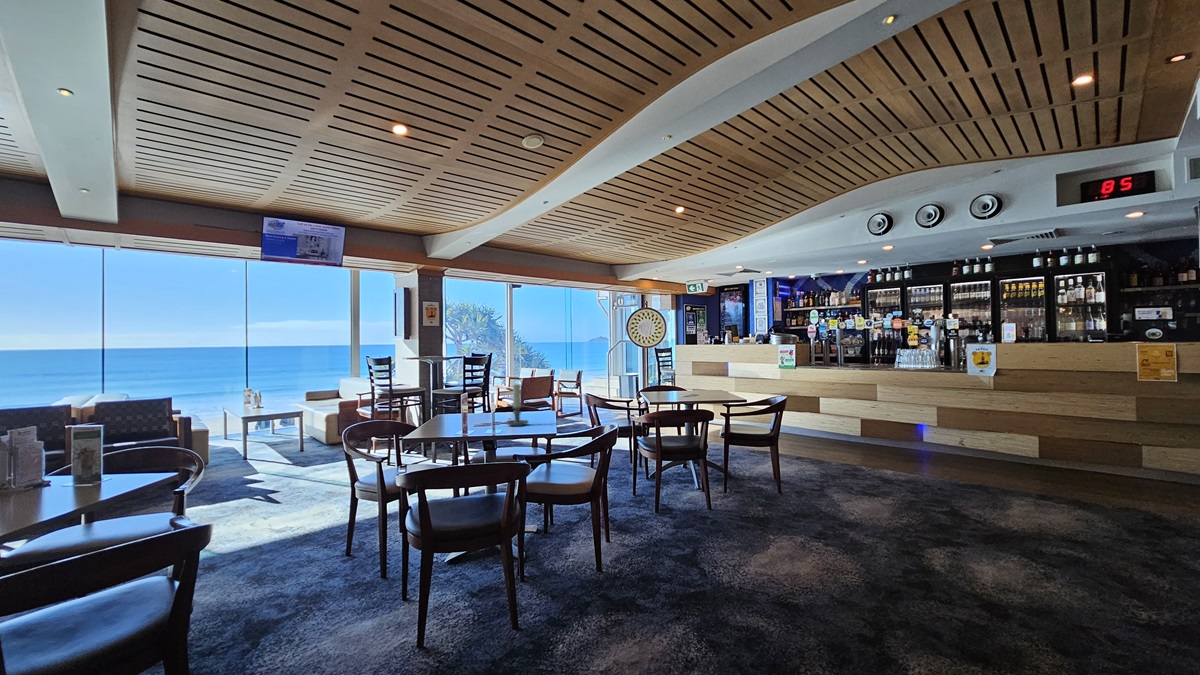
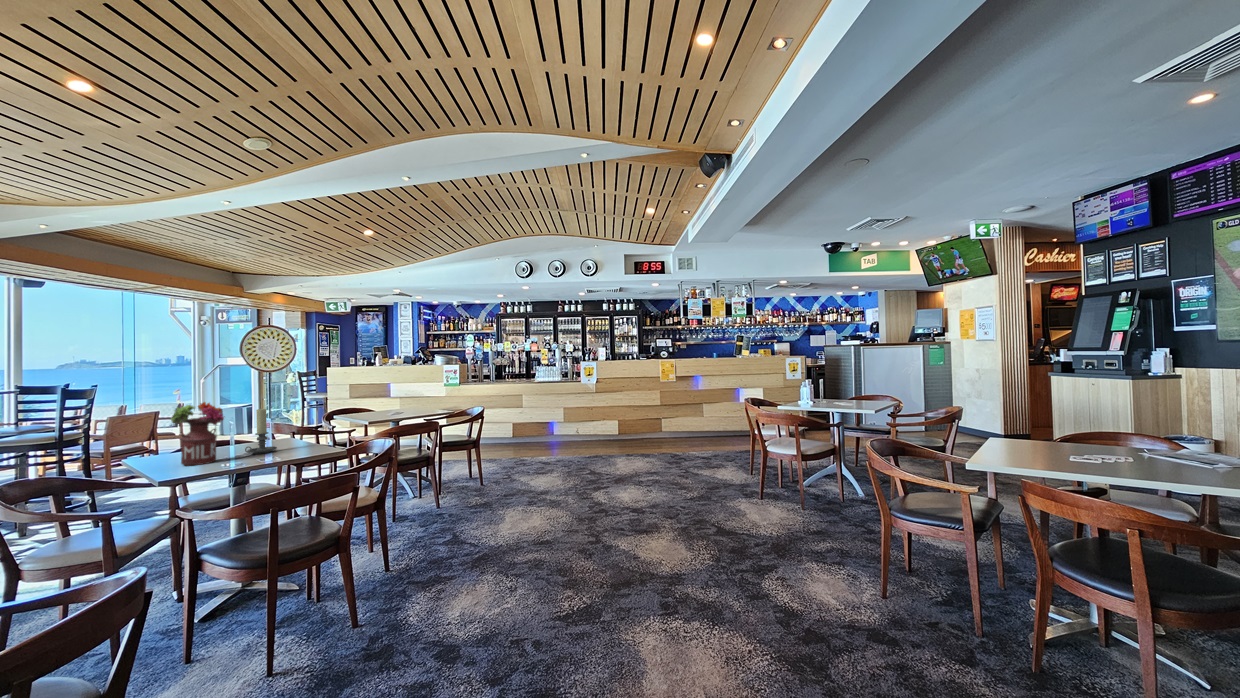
flower arrangement: none [447,375,486,430] -> present [171,402,224,465]

